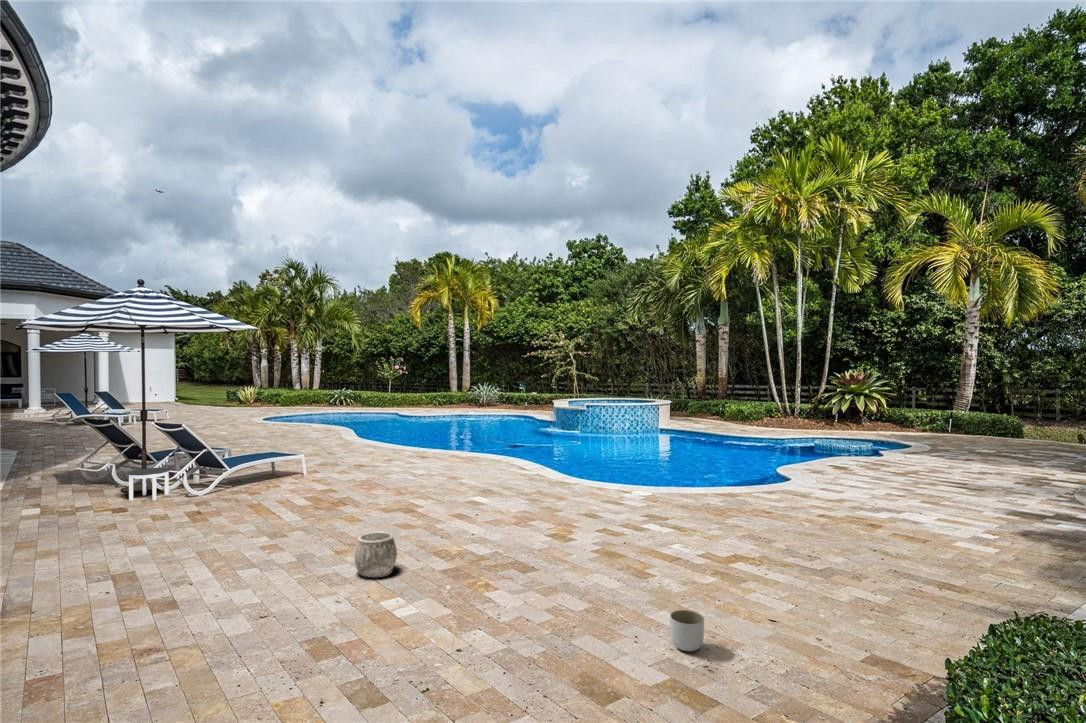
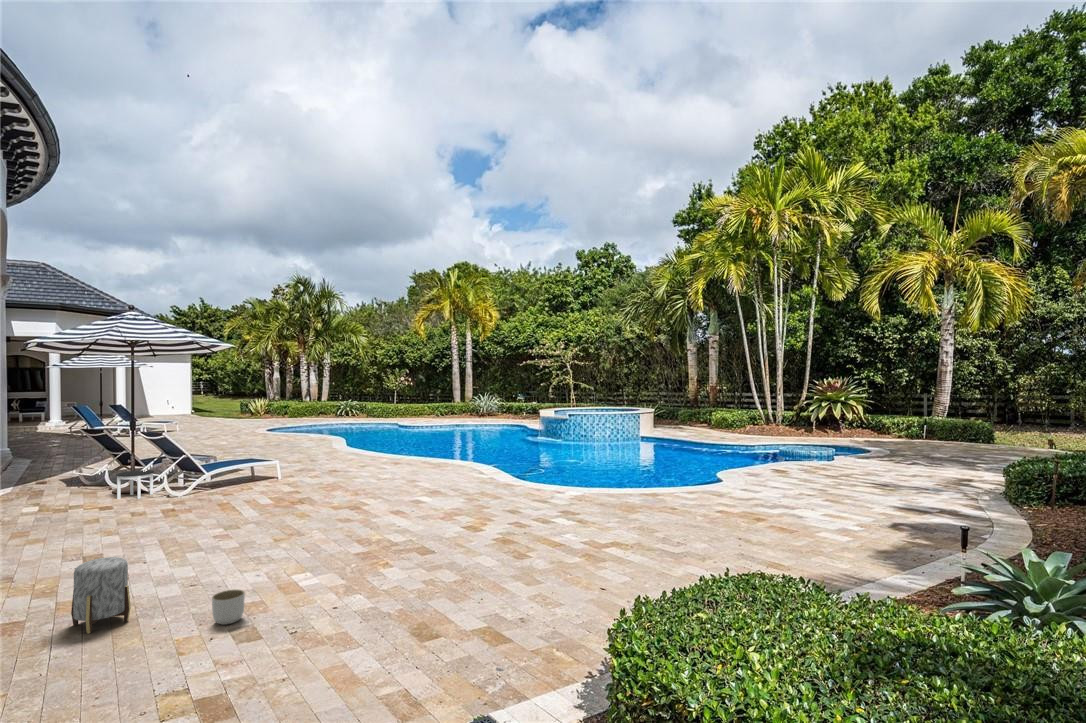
woven basket: present [354,532,397,577] -> none [284,521,323,560]
stool: none [129,588,203,687] -> present [71,557,131,633]
planter: present [670,610,704,652] -> present [212,589,245,625]

